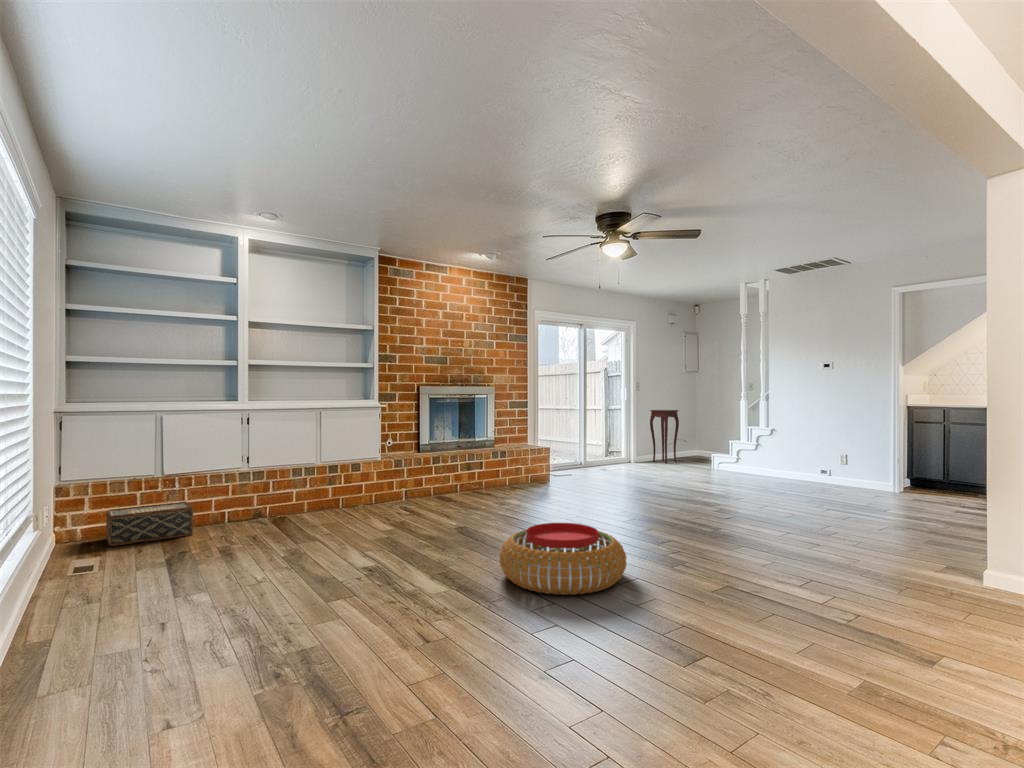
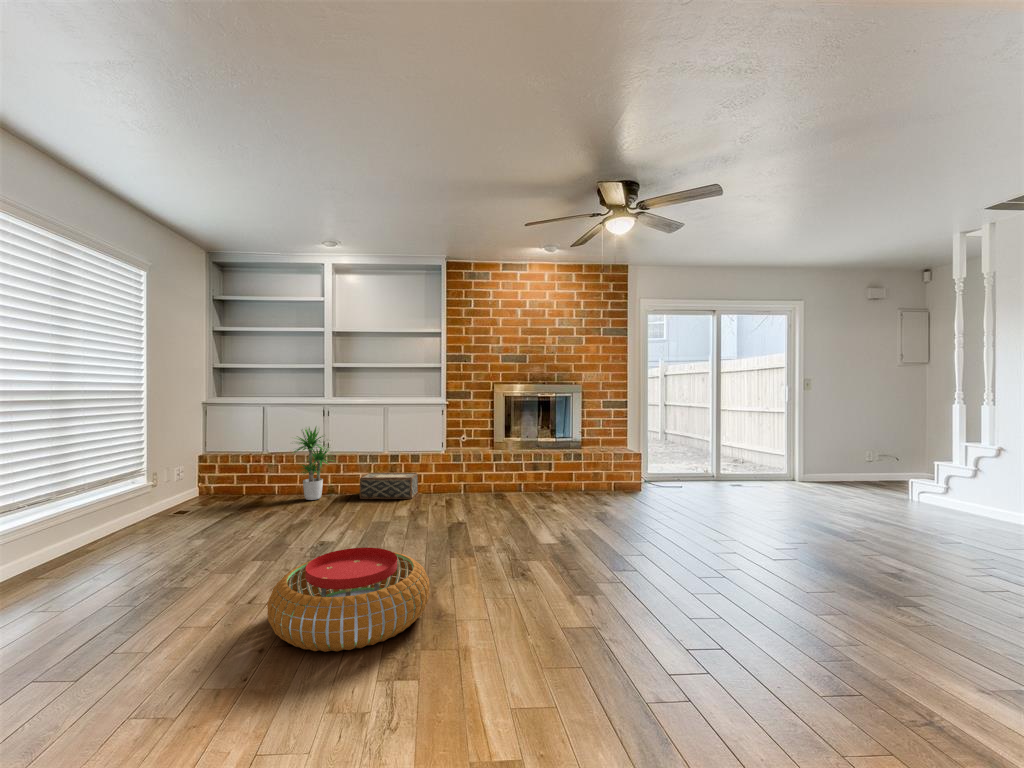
side table: present [650,410,679,463] -> none [828,413,874,485]
potted plant: none [222,434,286,526] -> present [292,427,333,500]
woven basket: present [106,502,193,546] -> present [360,473,418,499]

